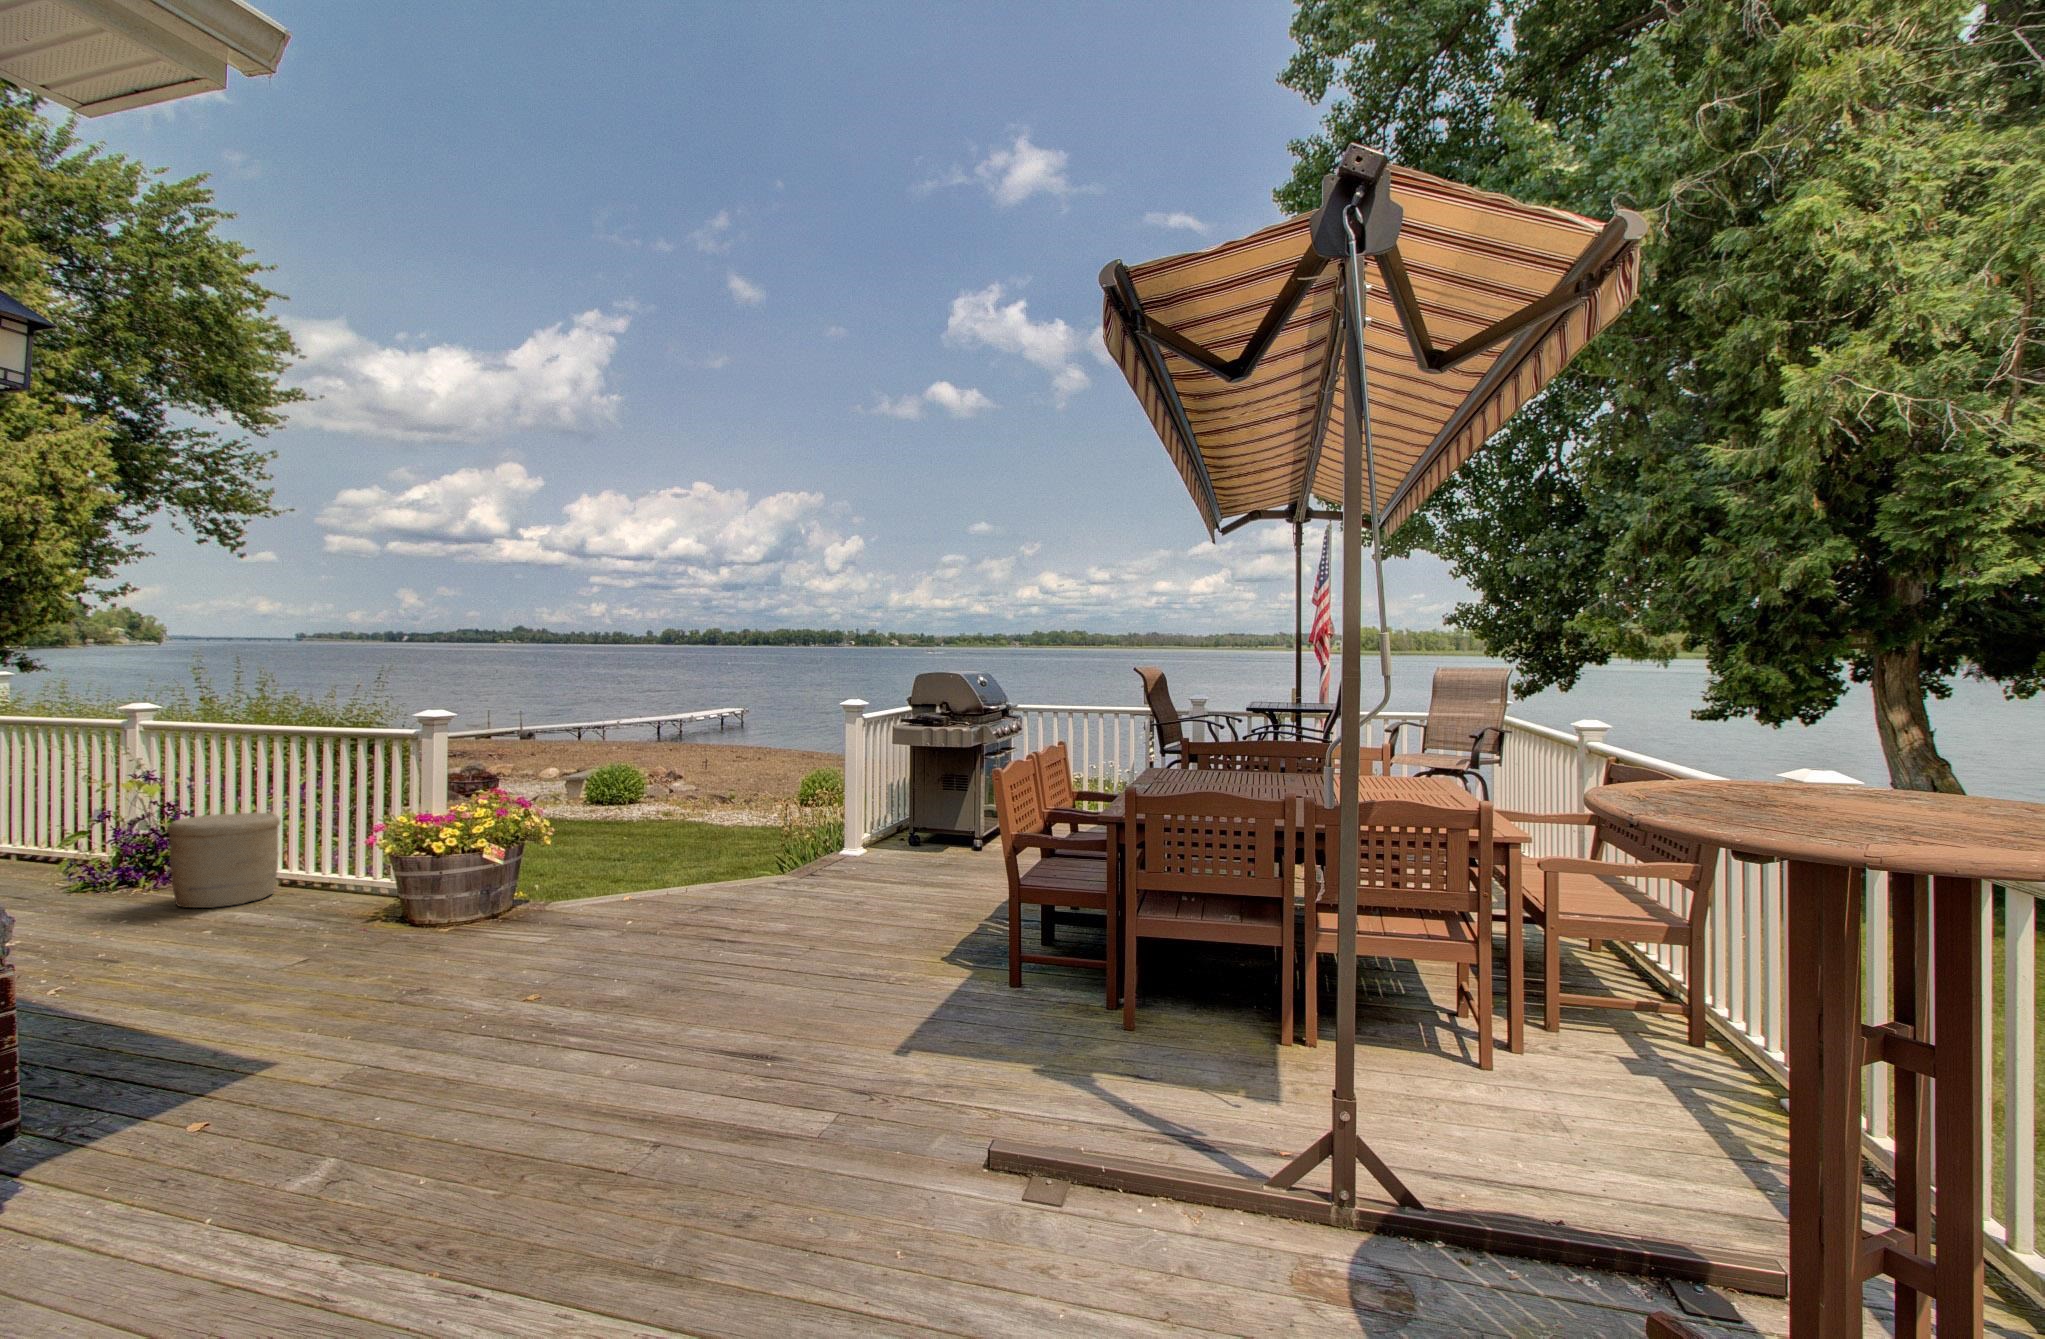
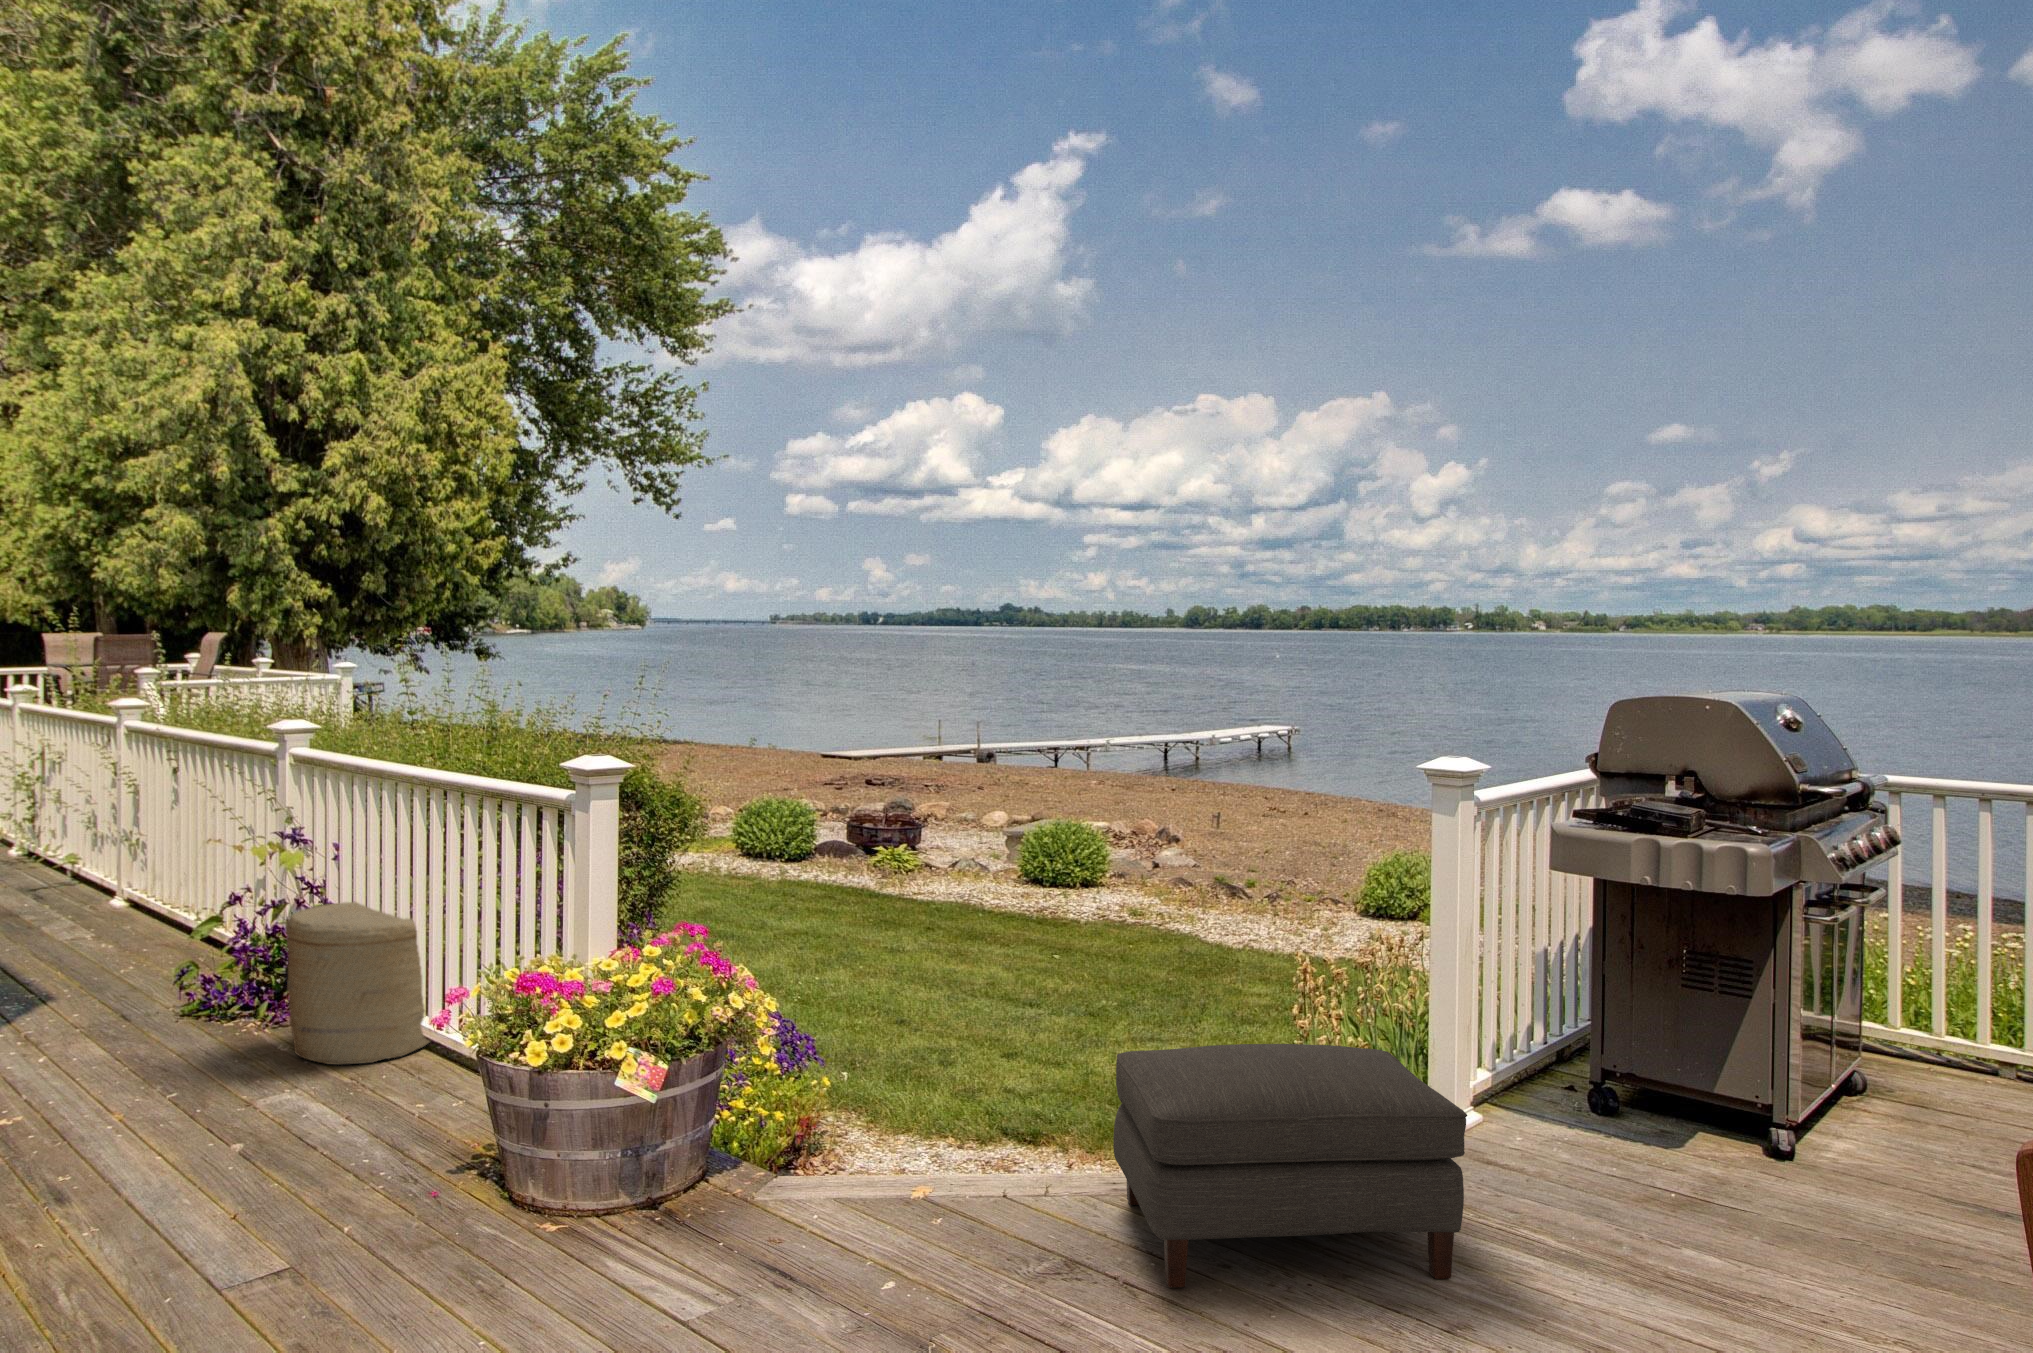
ottoman: none [718,818,863,909] -> present [1113,1044,1467,1288]

